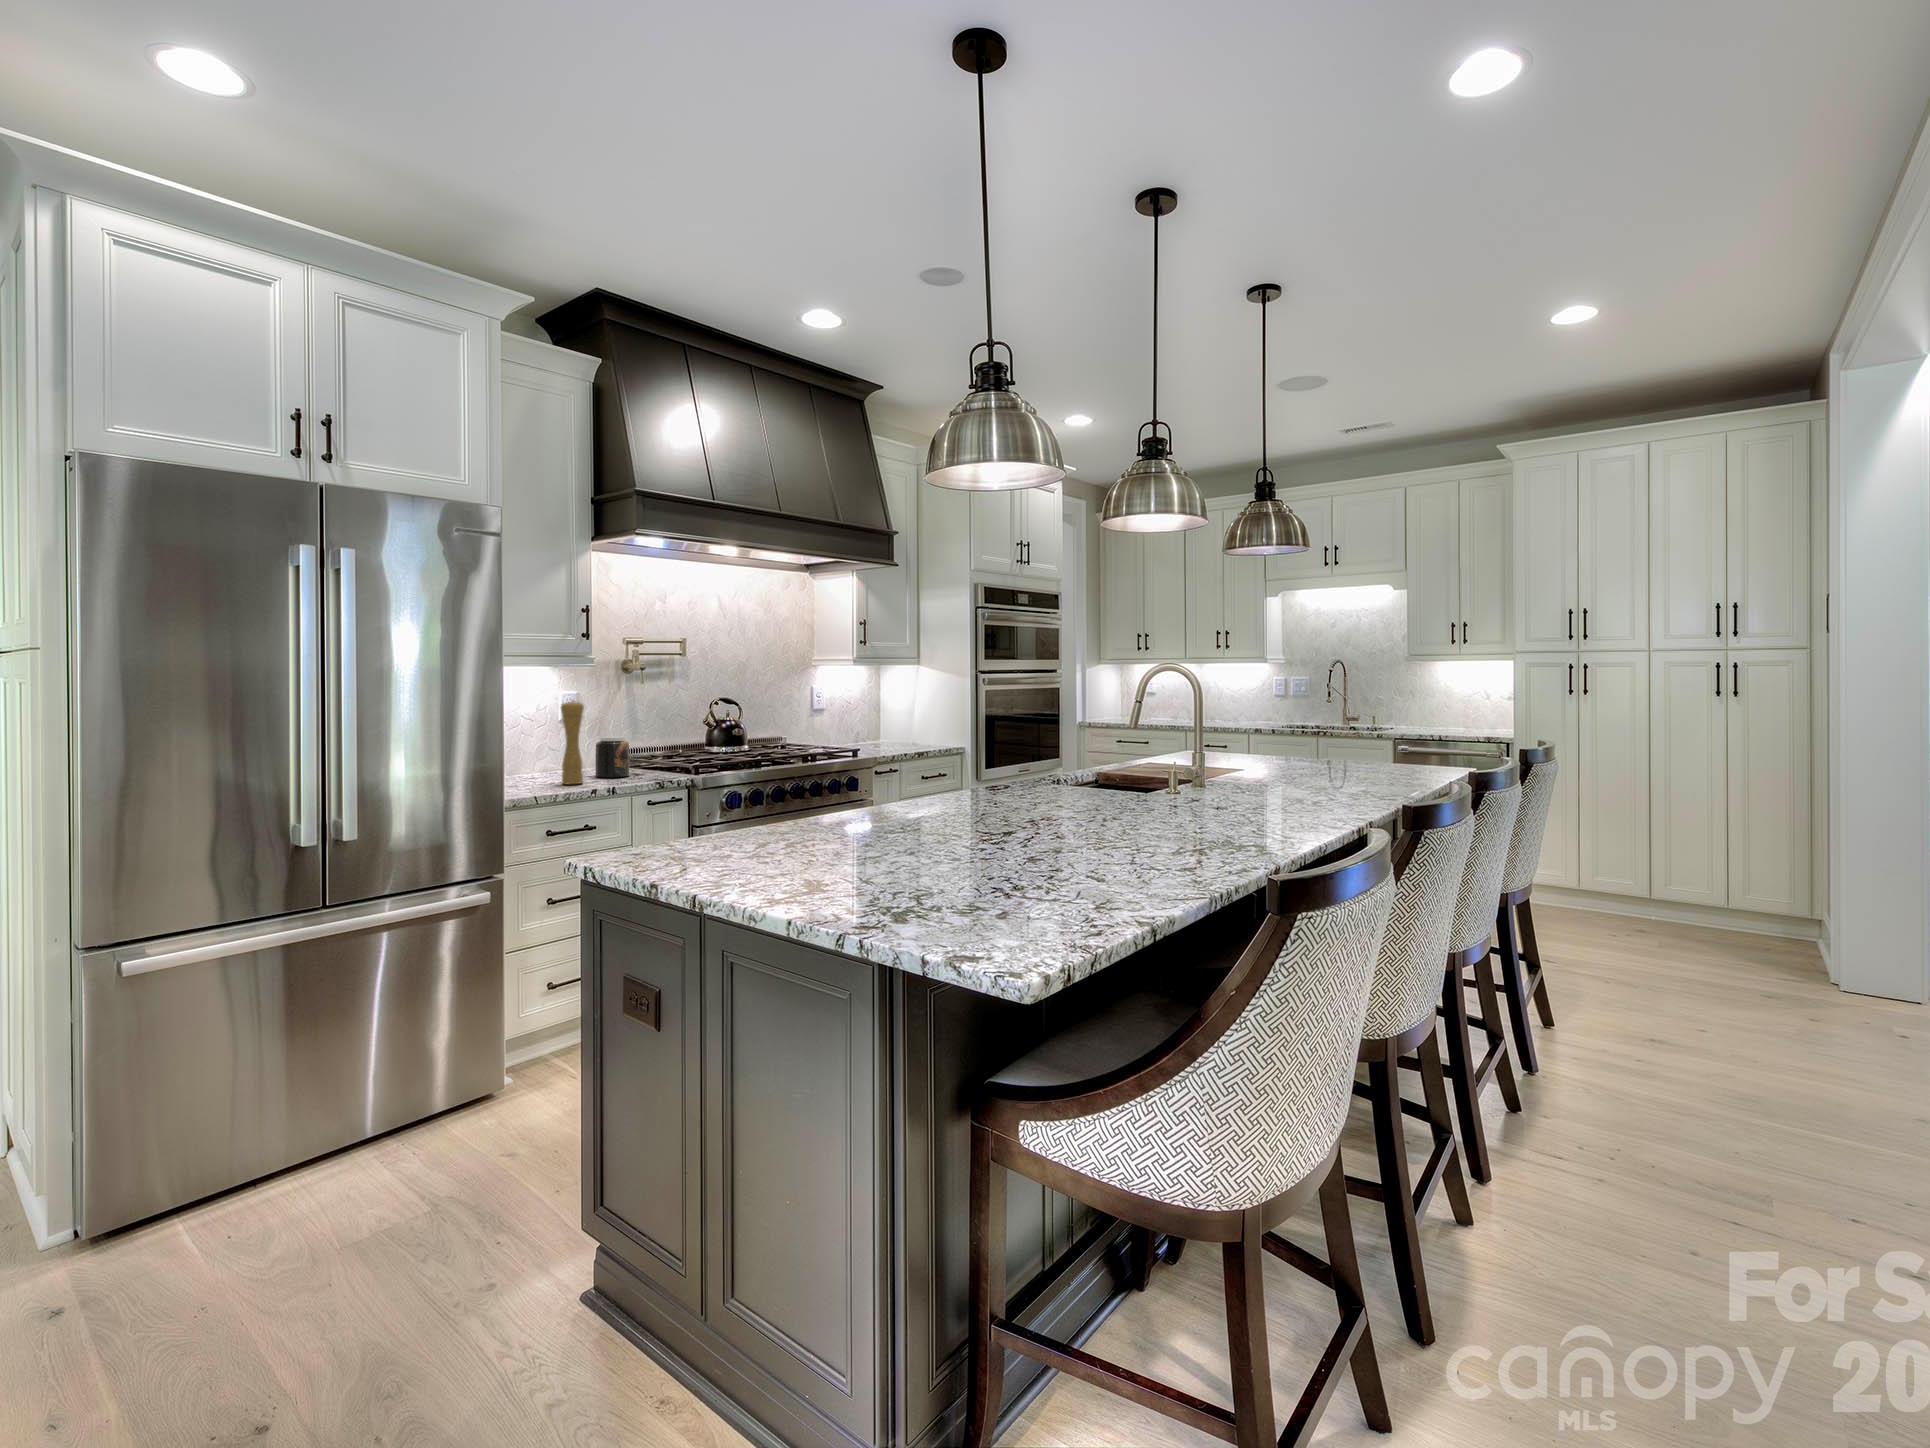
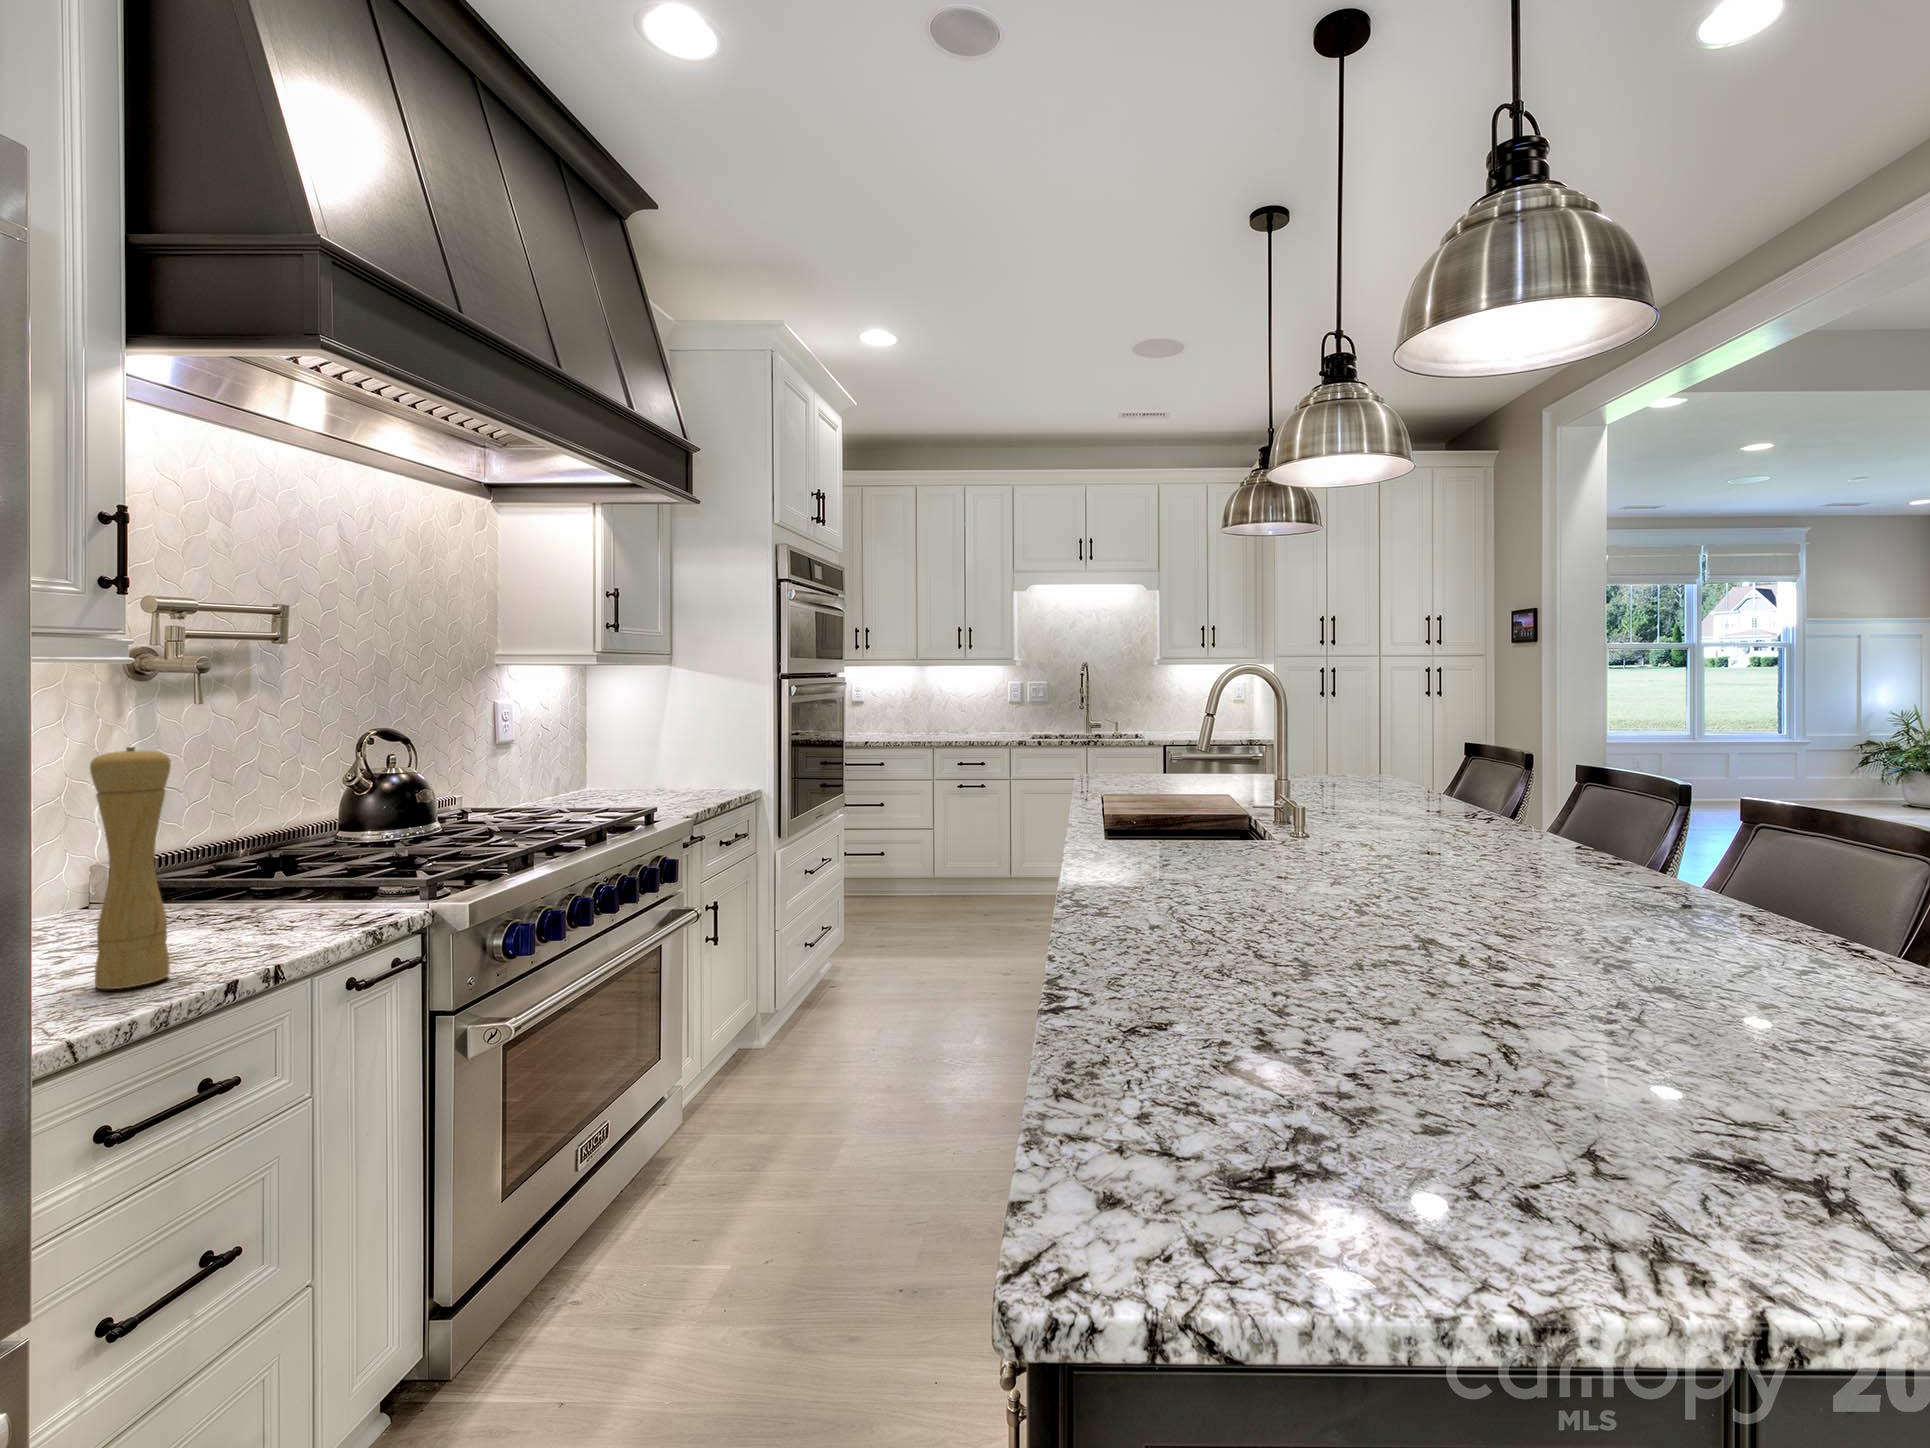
jar: present [595,736,629,777] -> none [163,831,268,946]

